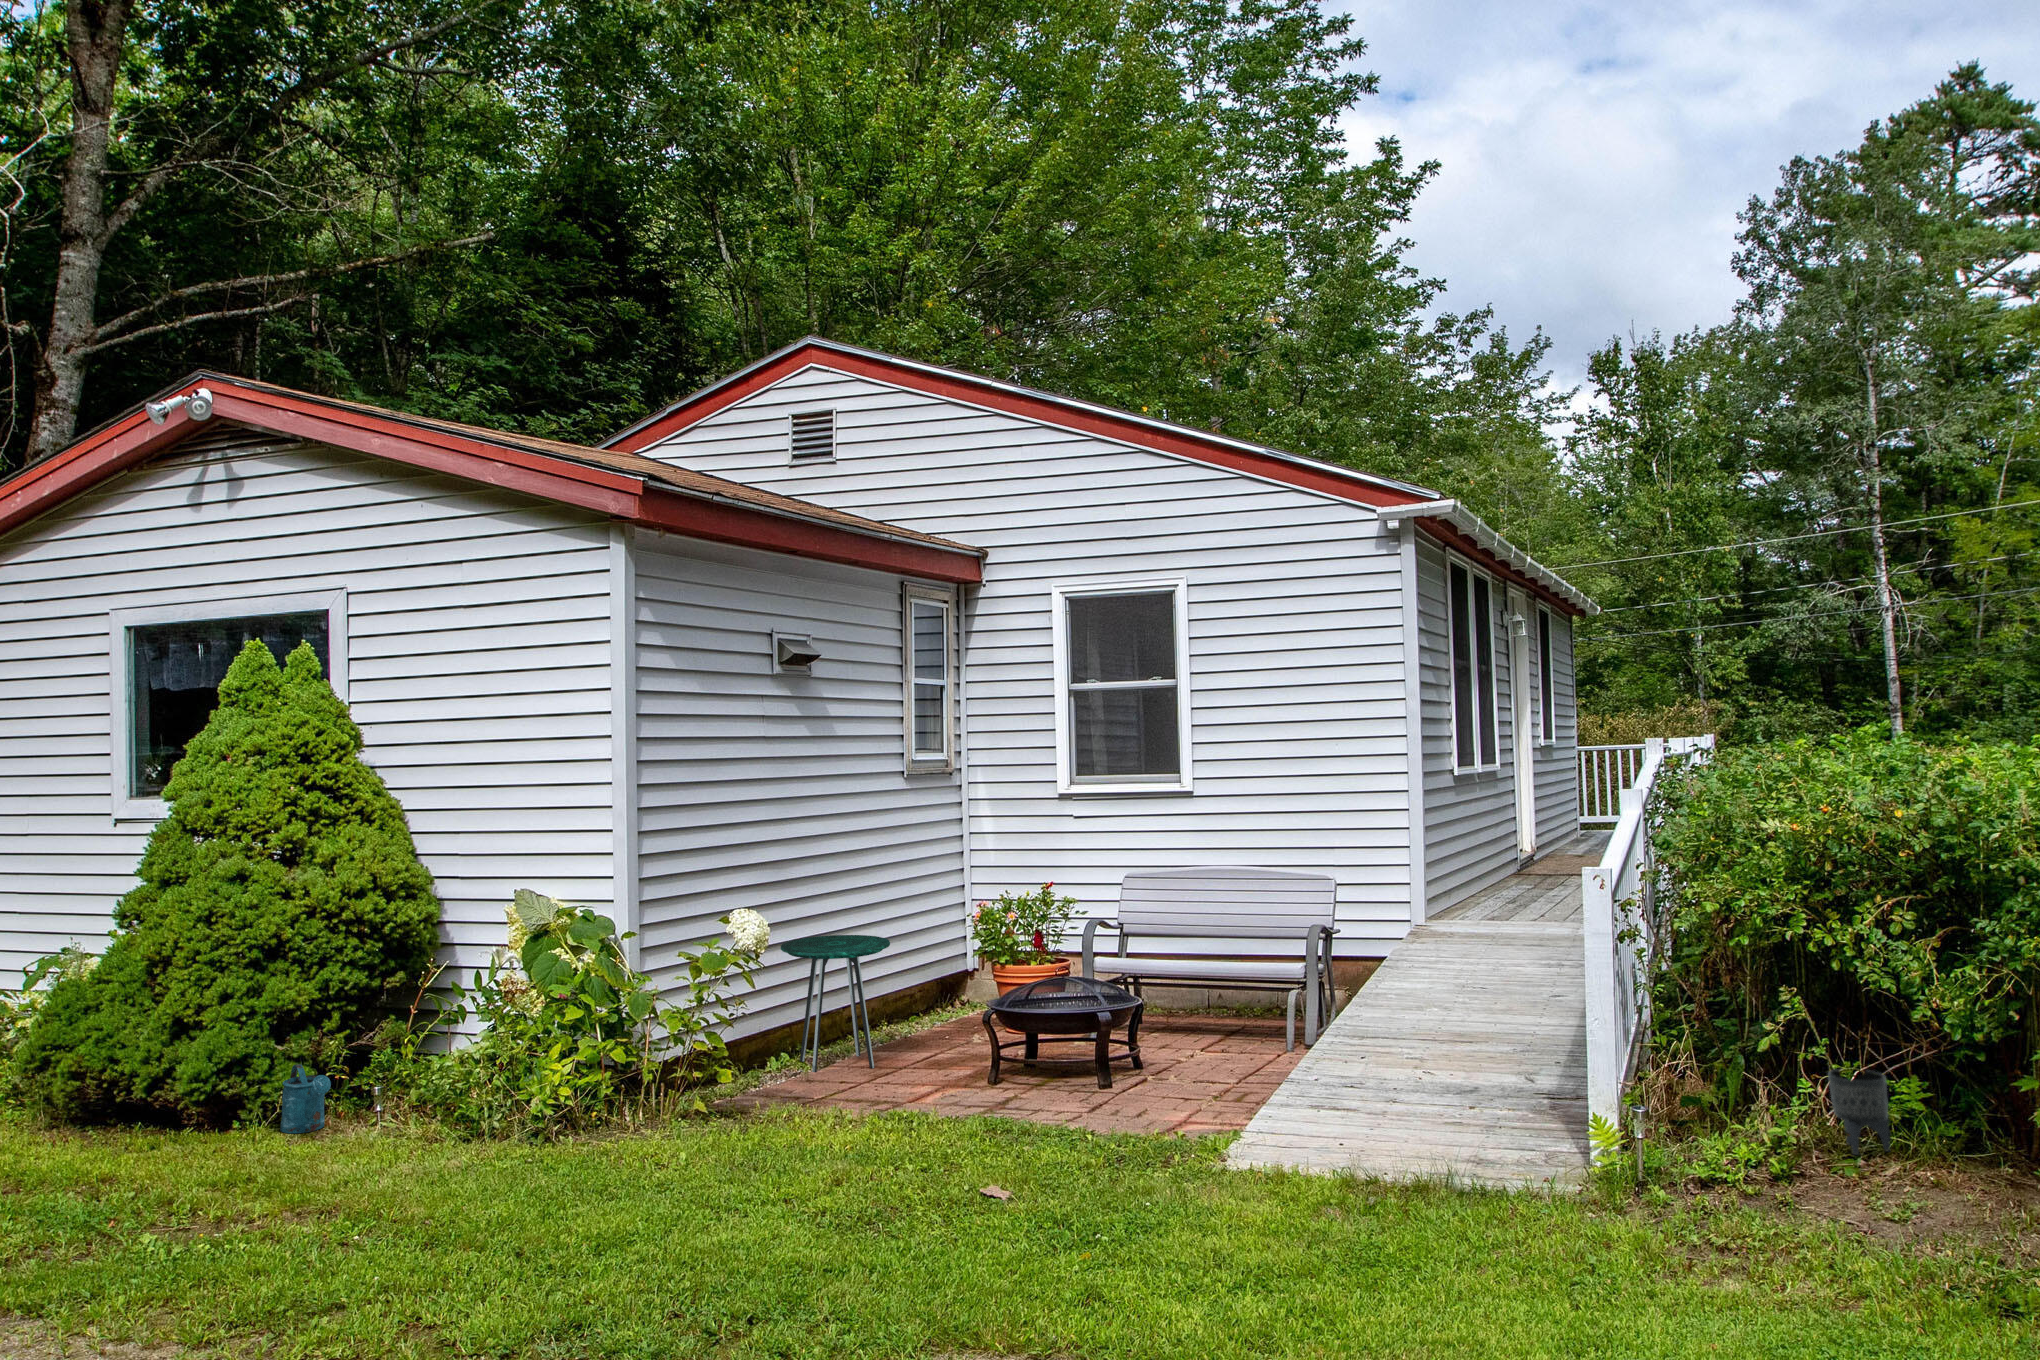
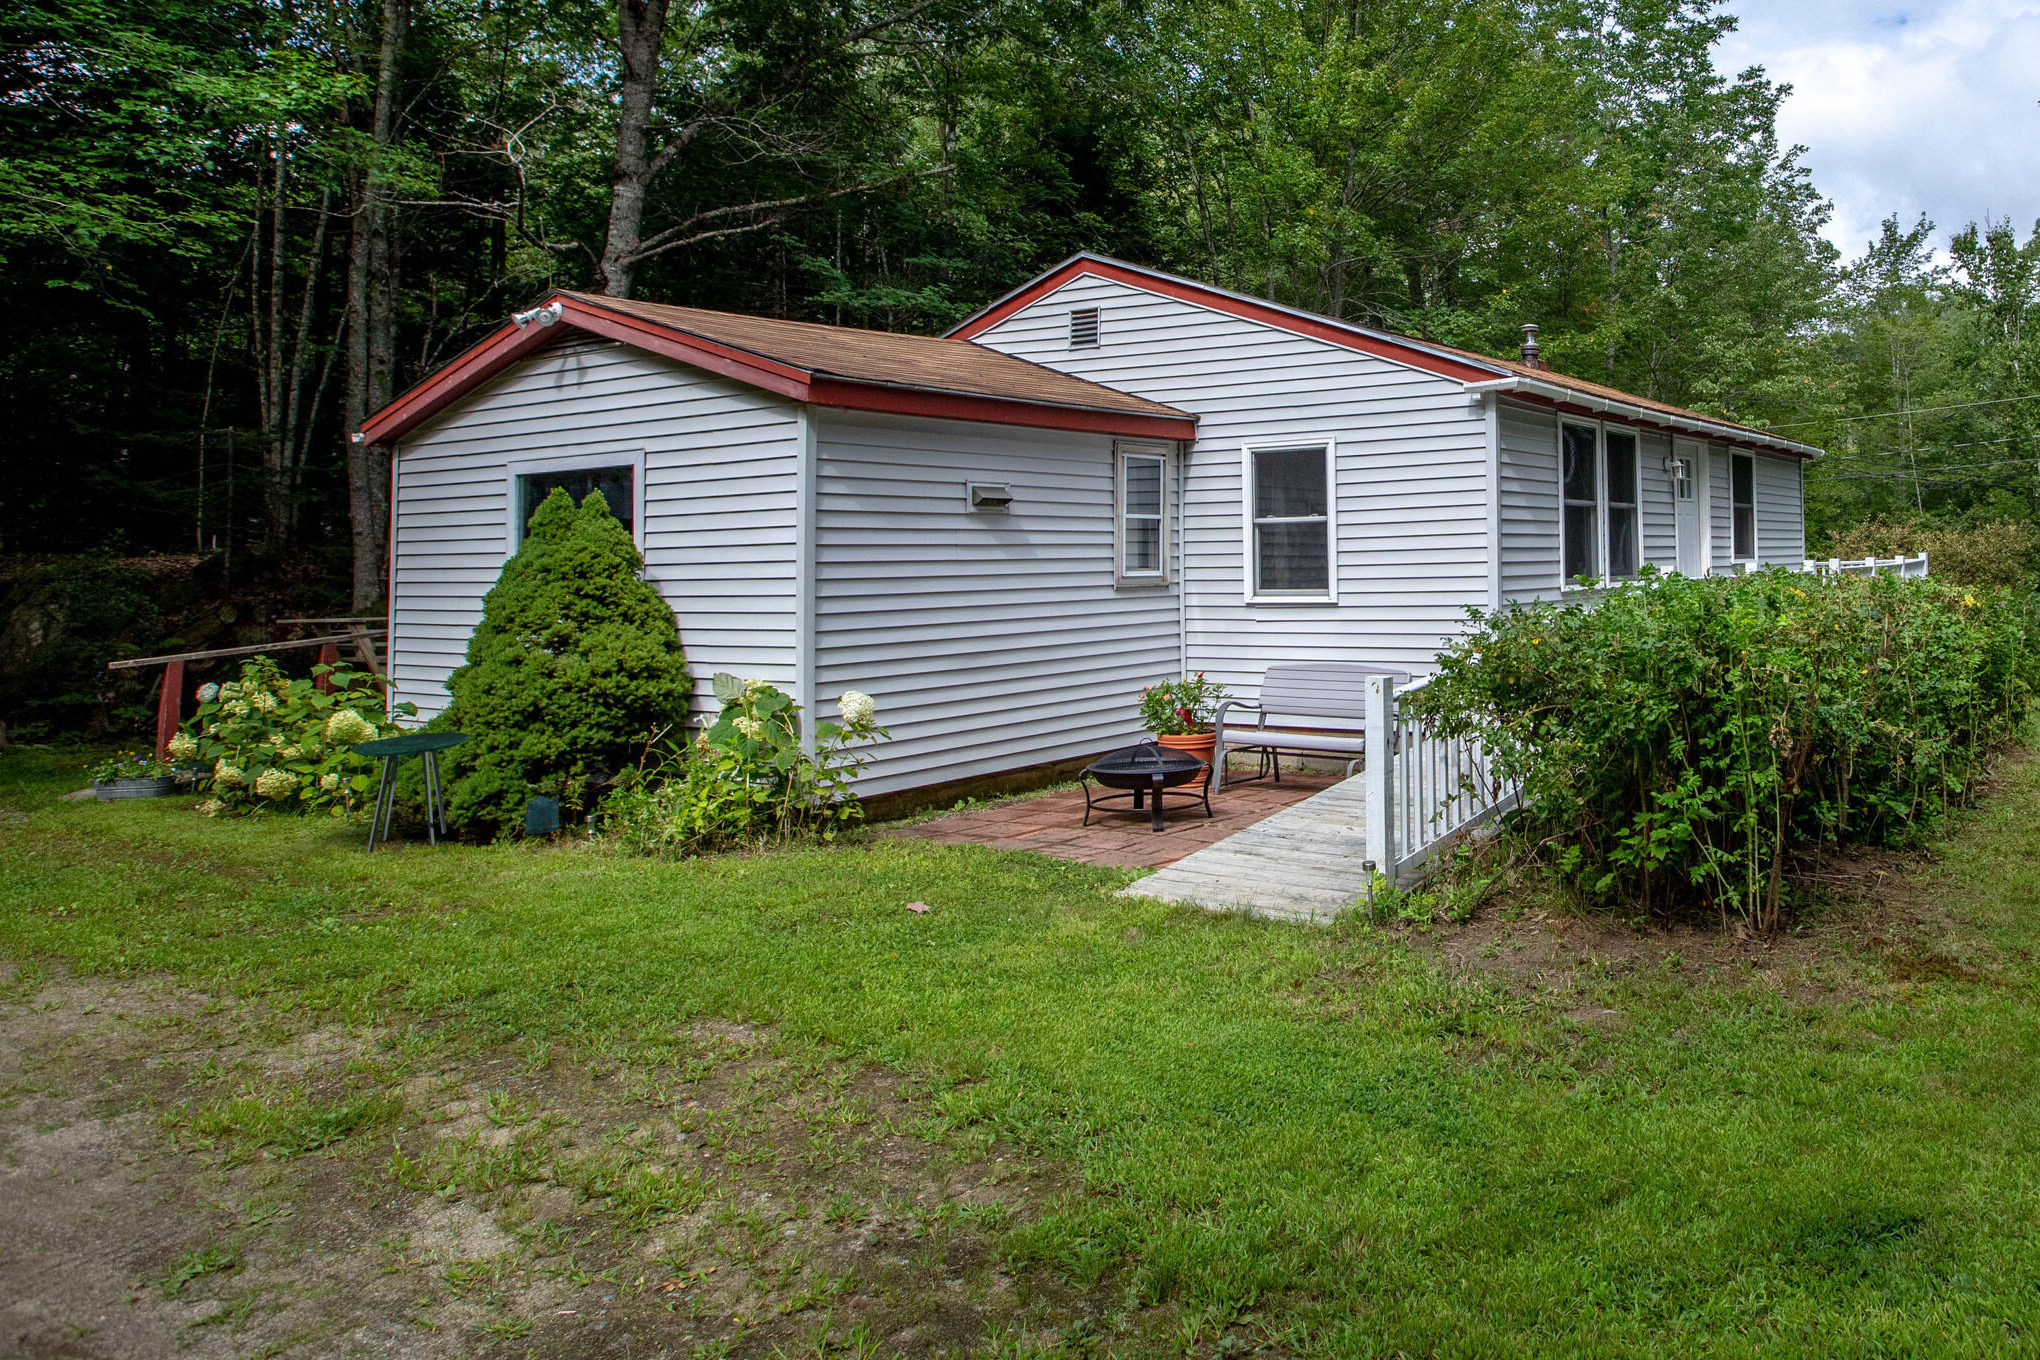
side table: present [781,935,890,1072] -> present [351,732,470,853]
planter: present [1828,1069,1890,1155] -> none [1503,834,1543,899]

